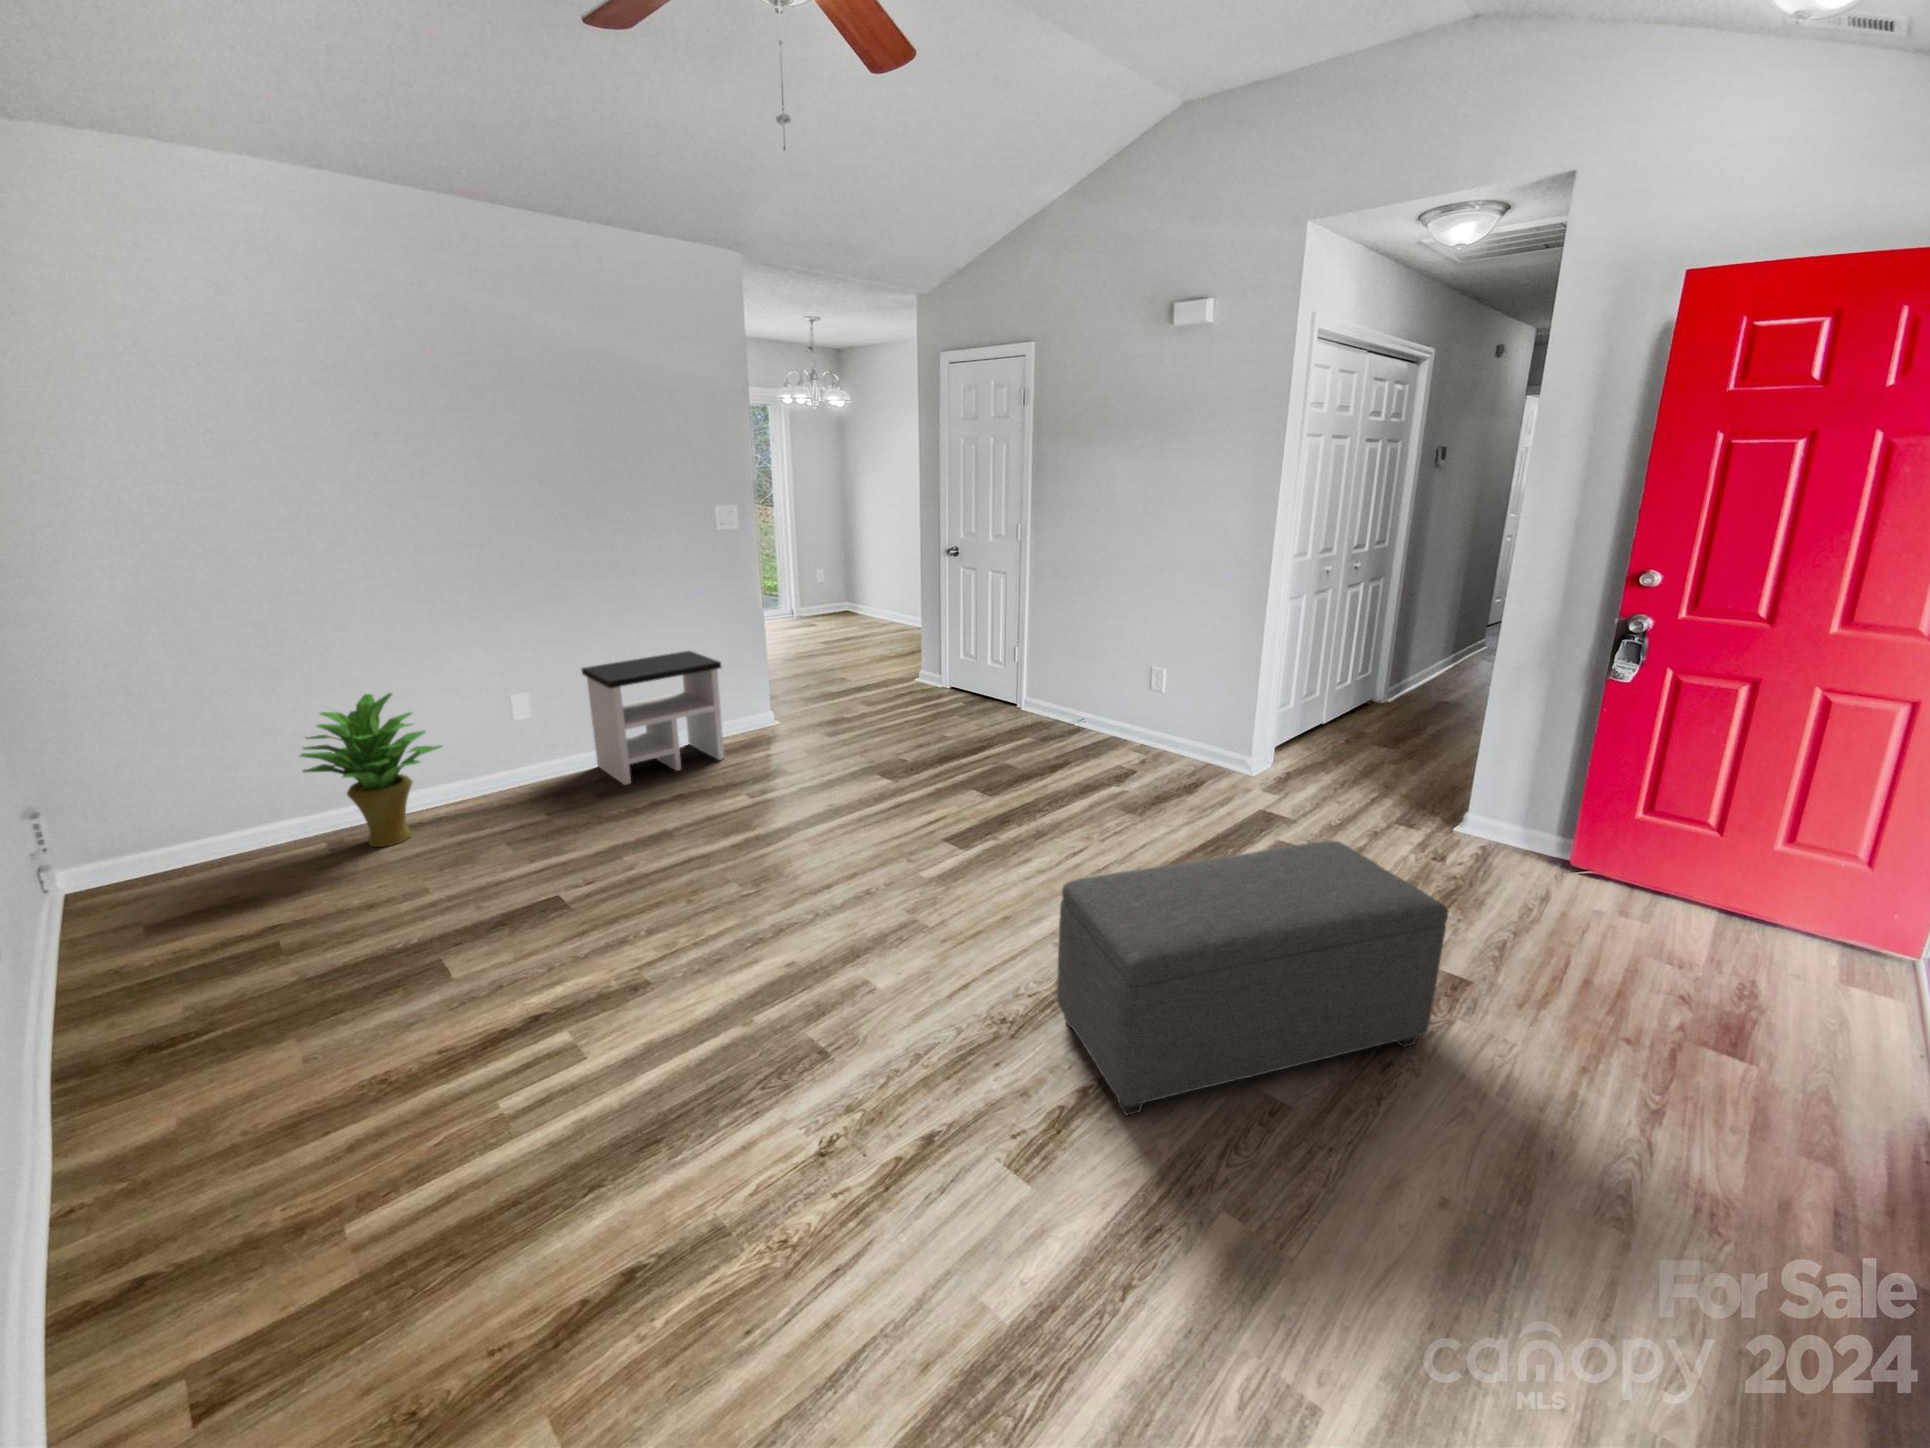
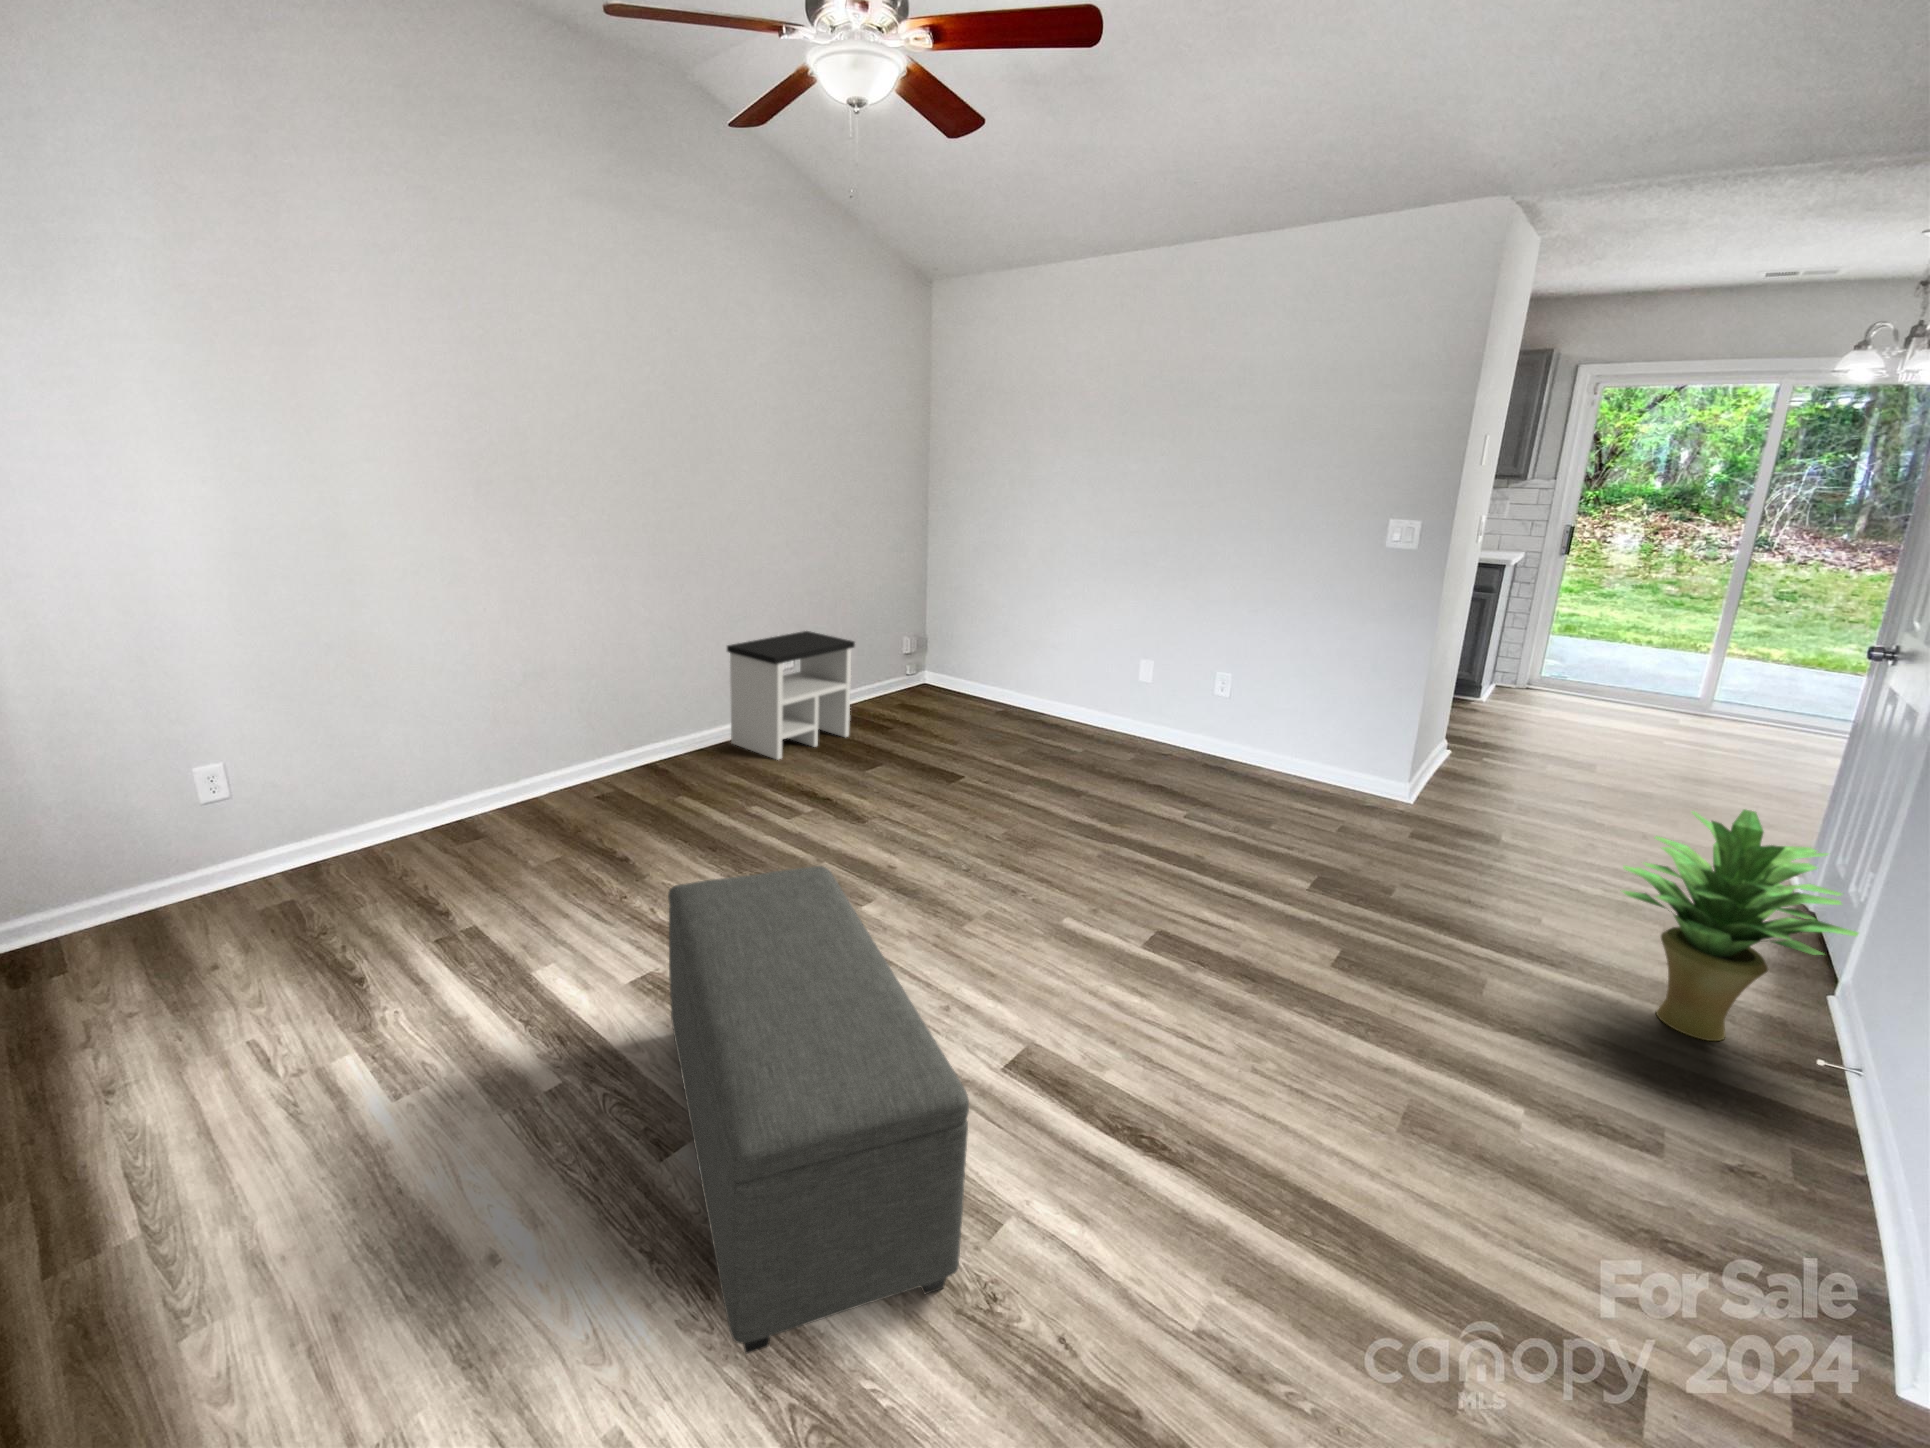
side table: present [582,651,724,785] -> present [727,631,855,760]
potted plant: present [300,693,442,847] -> present [1623,809,1858,1041]

